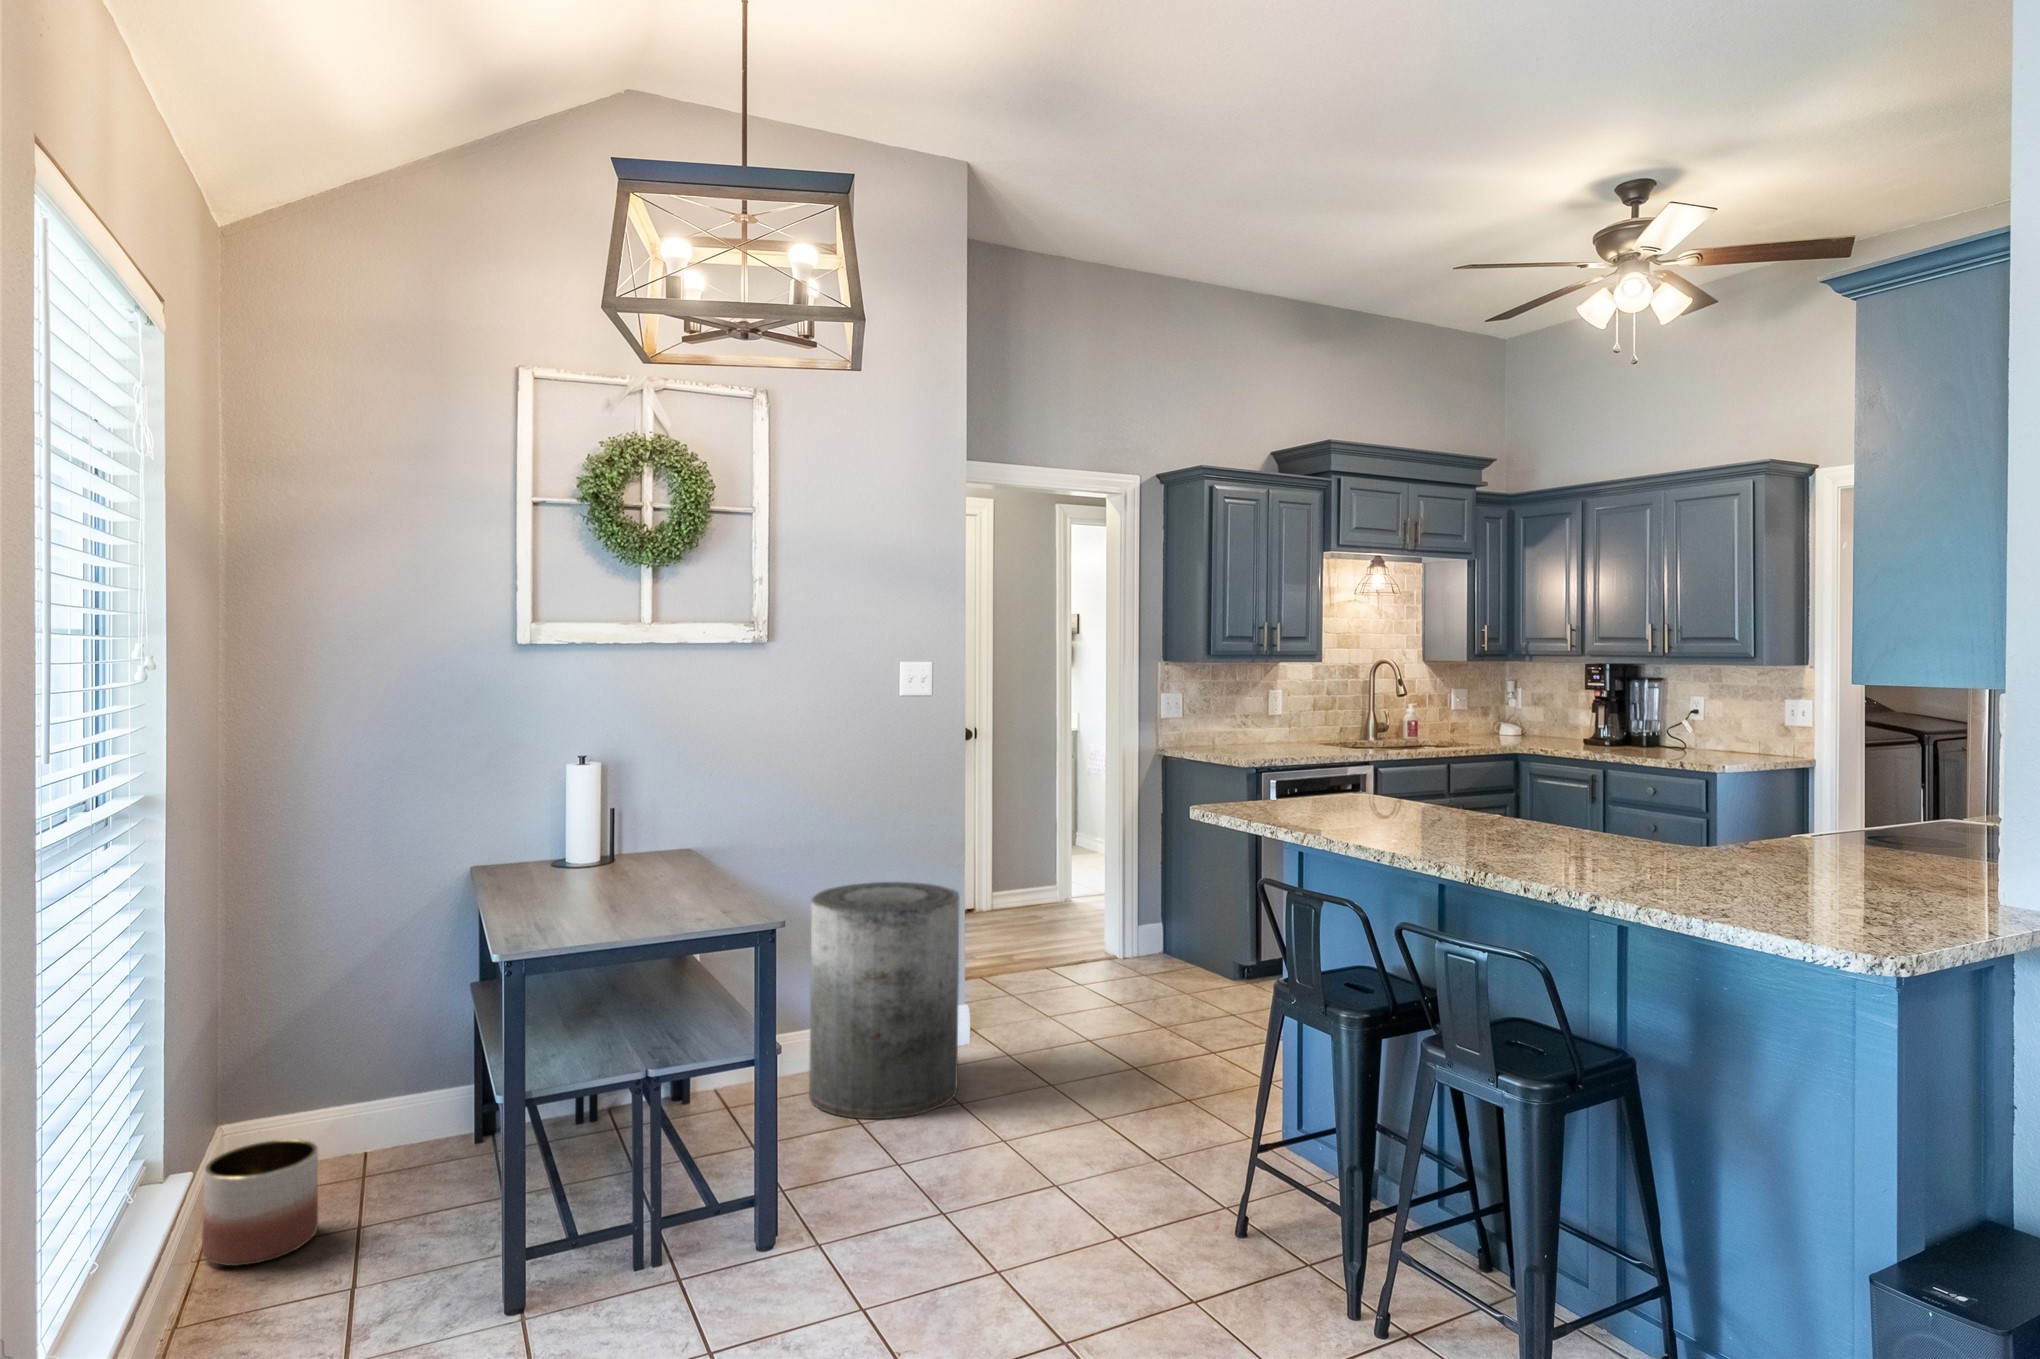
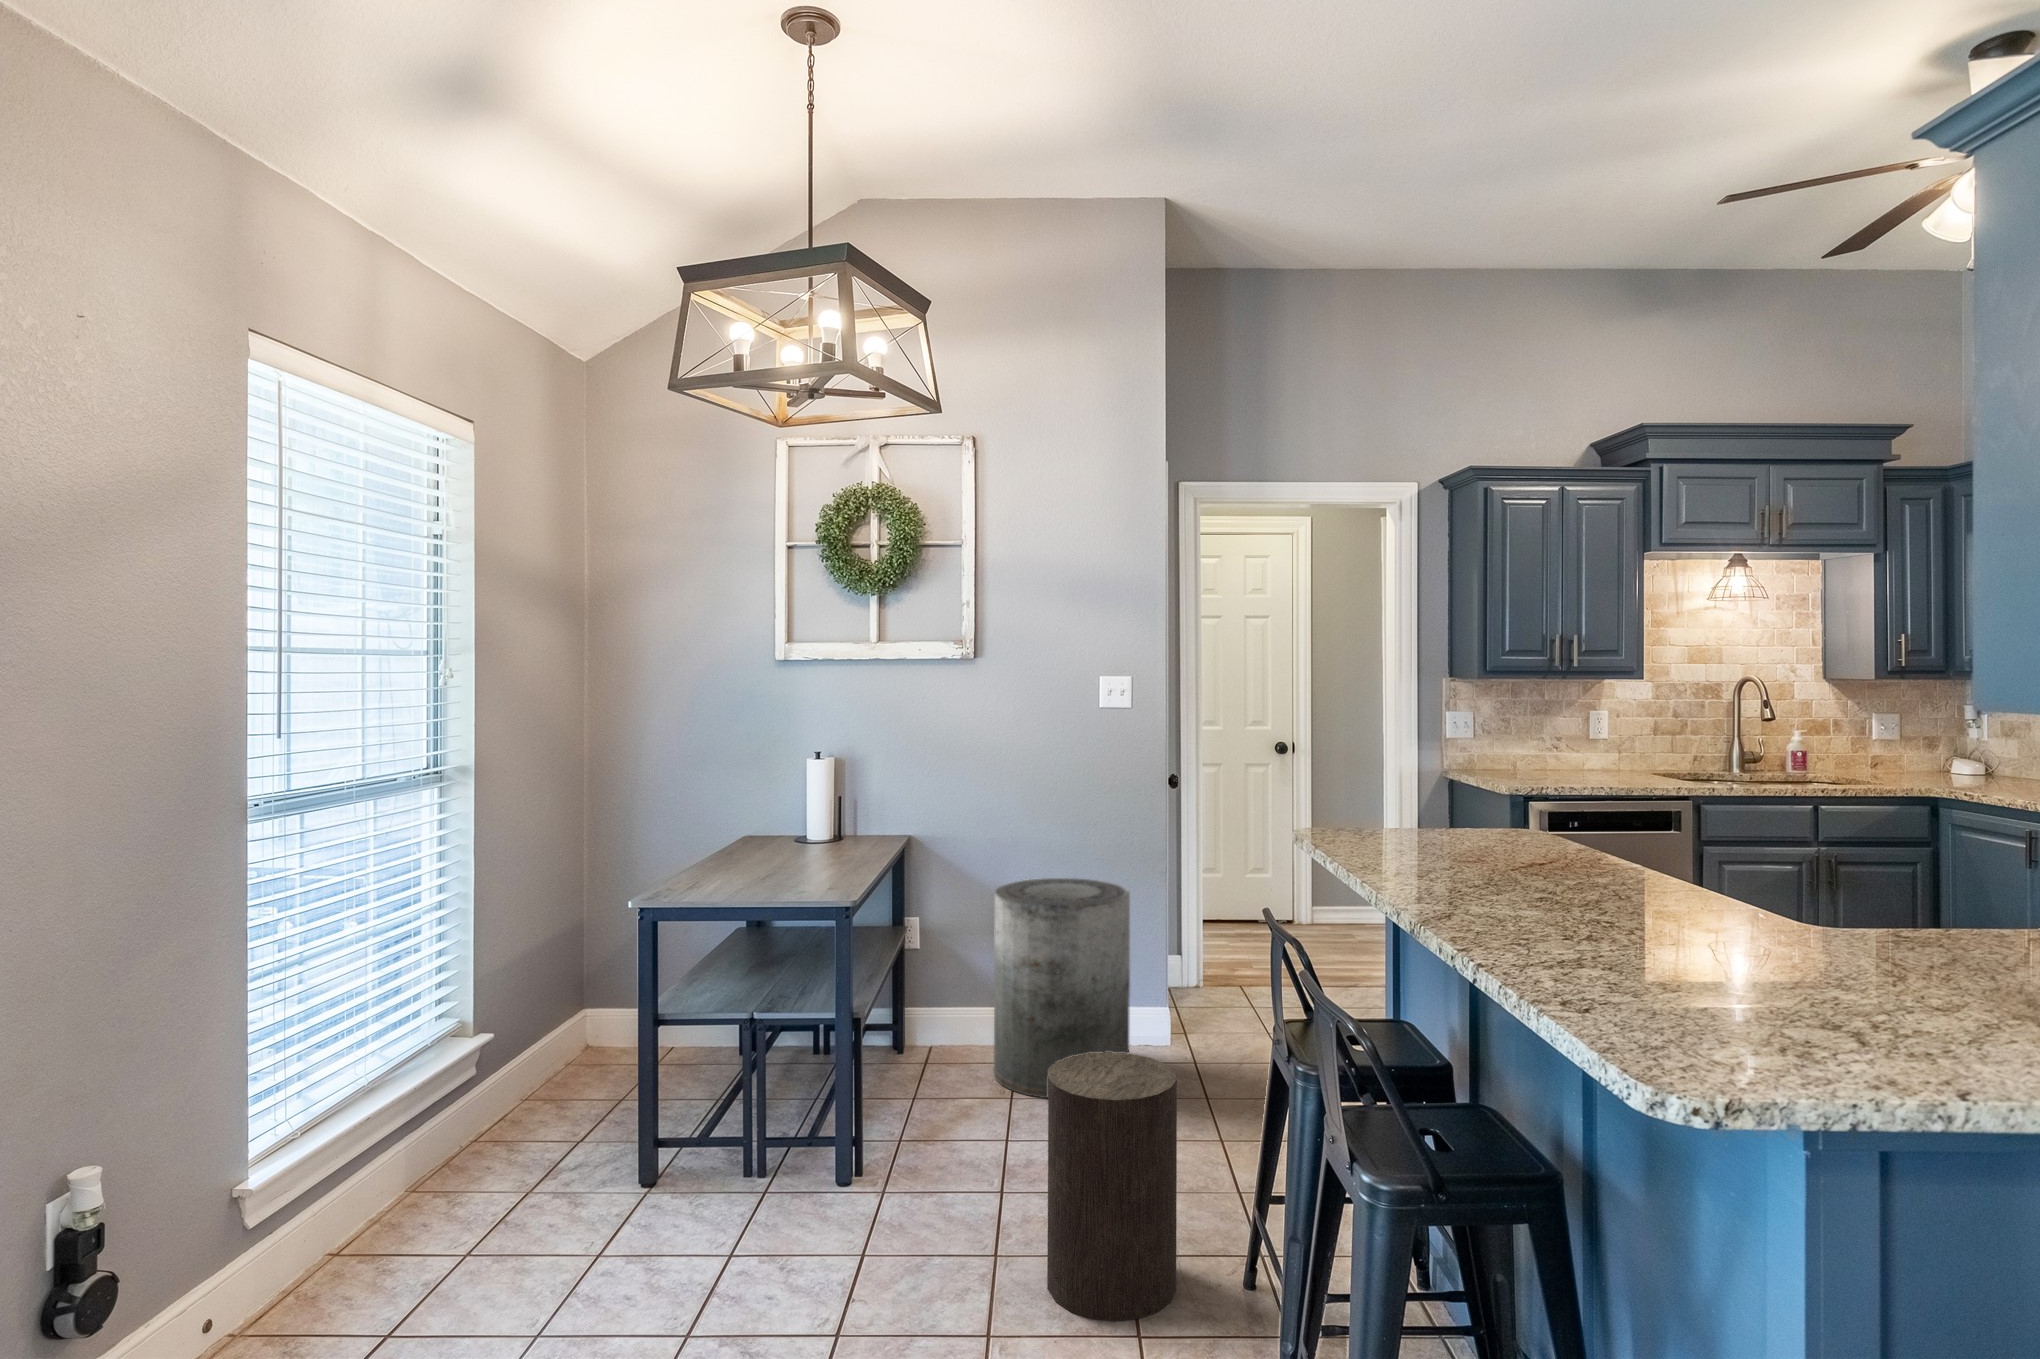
stool: none [1062,1040,1191,1297] -> present [1047,1052,1177,1321]
planter: present [202,1139,318,1266] -> none [516,1025,593,1112]

